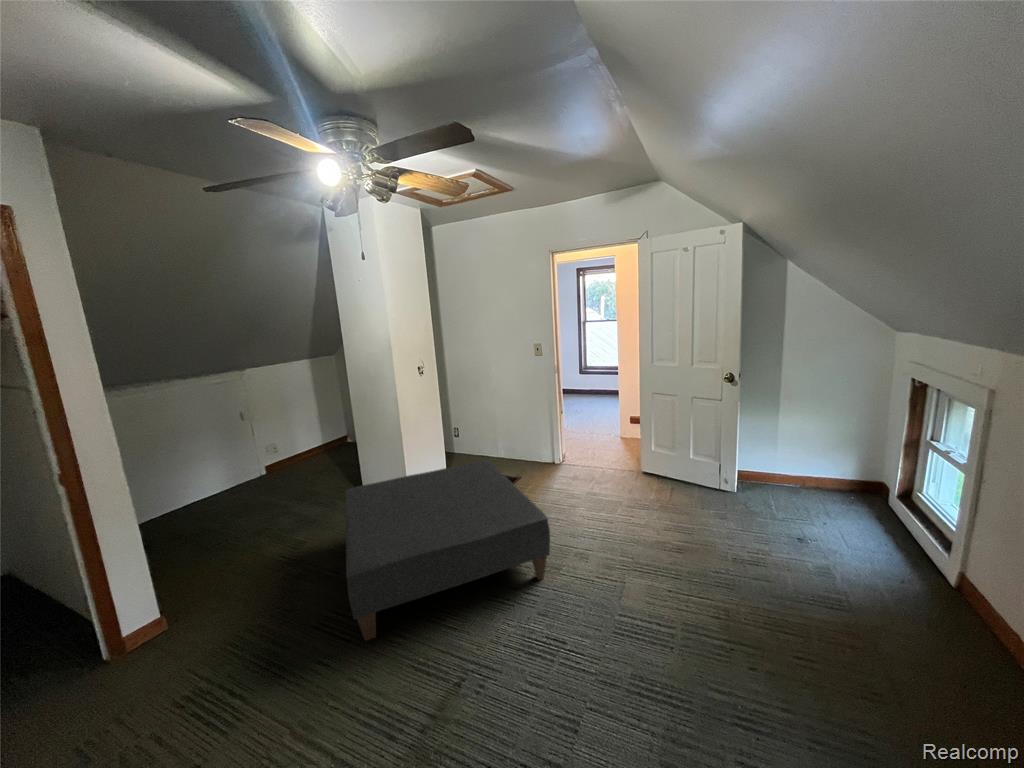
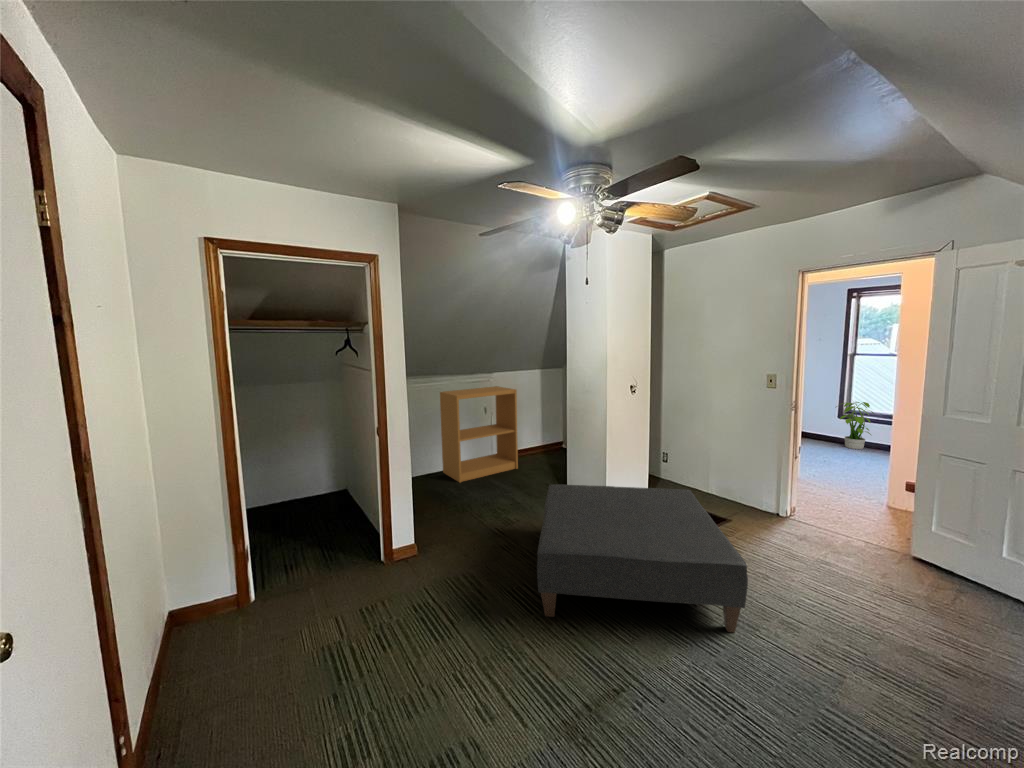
potted plant: none [577,358,601,396] -> present [840,402,873,449]
bookshelf: none [166,384,300,514] -> present [440,386,518,483]

